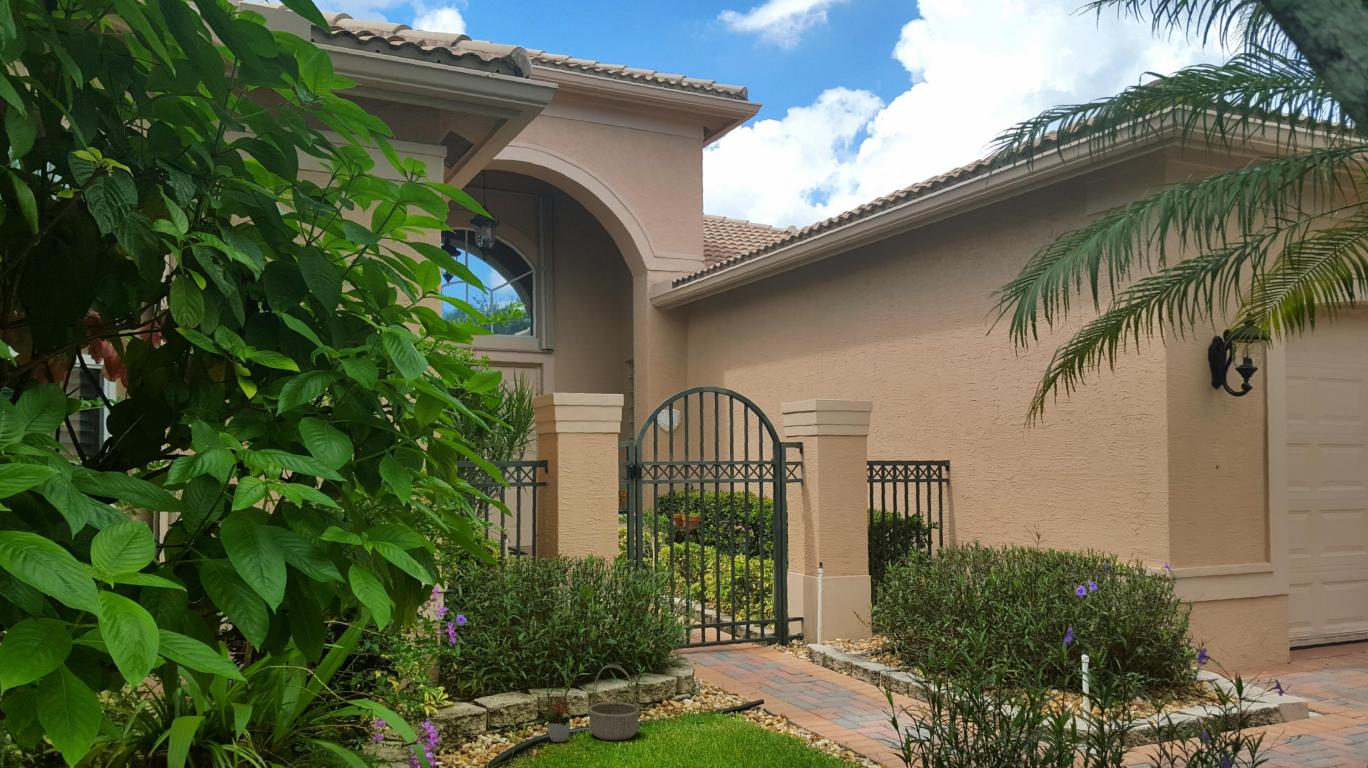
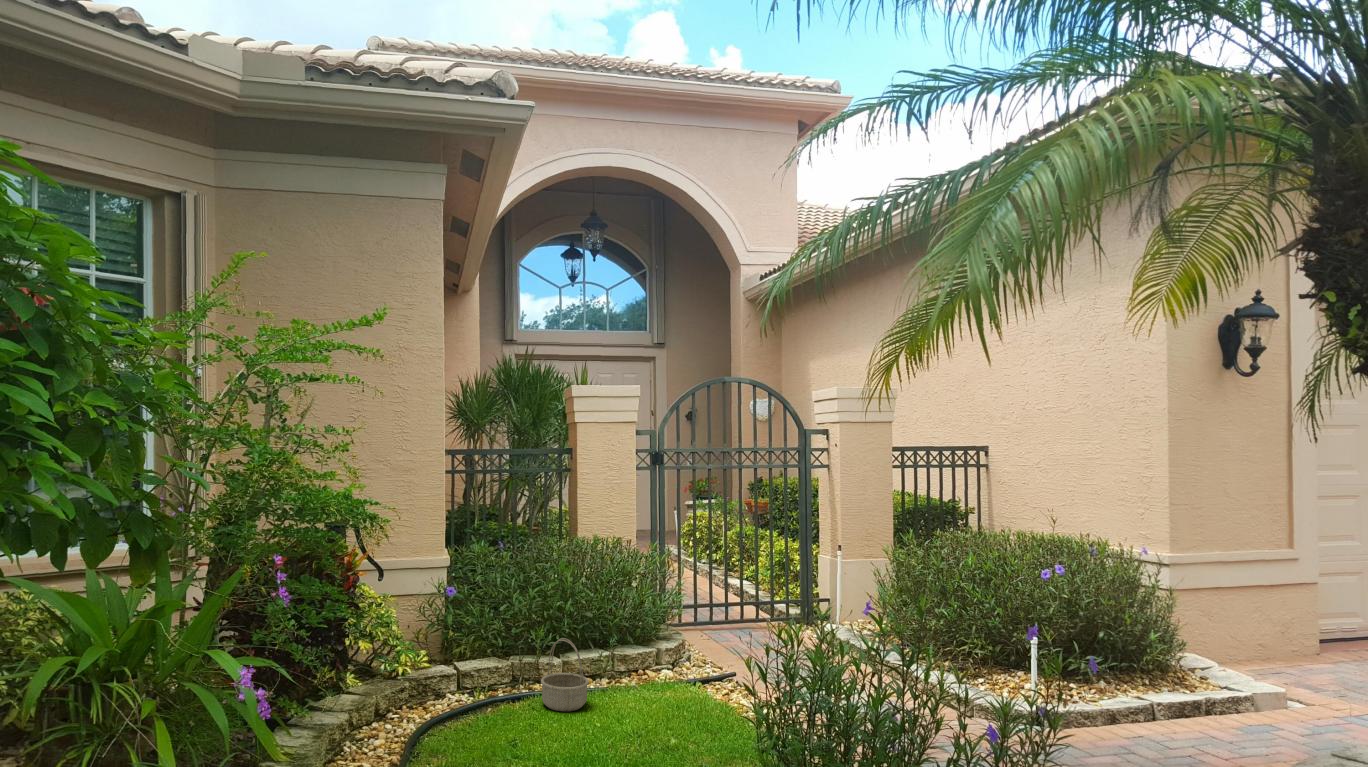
decorative plant: present [544,697,571,742] -> none [496,666,521,709]

